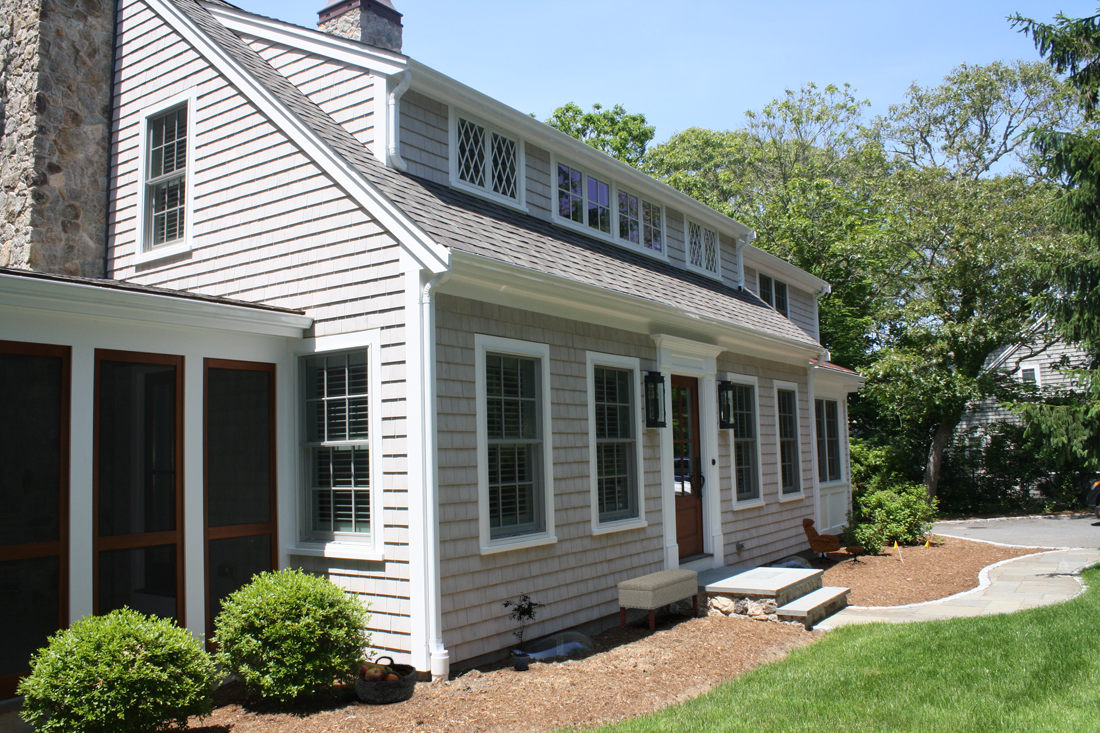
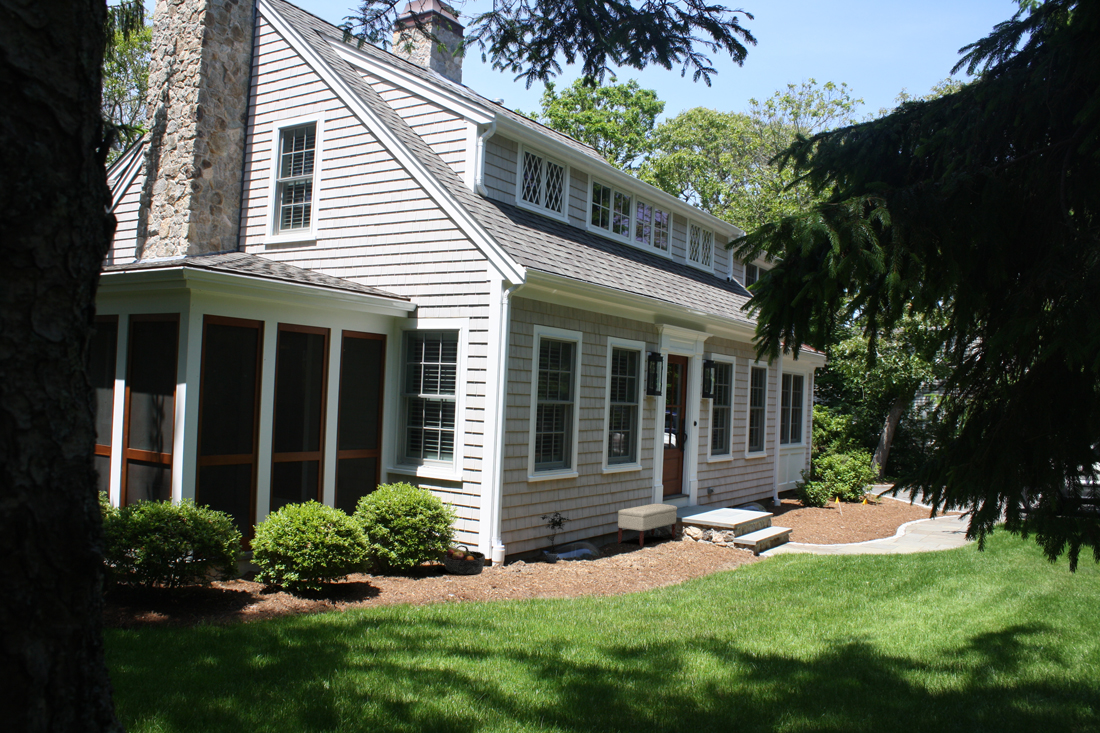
lounge chair: present [802,518,866,565] -> none [764,473,813,513]

